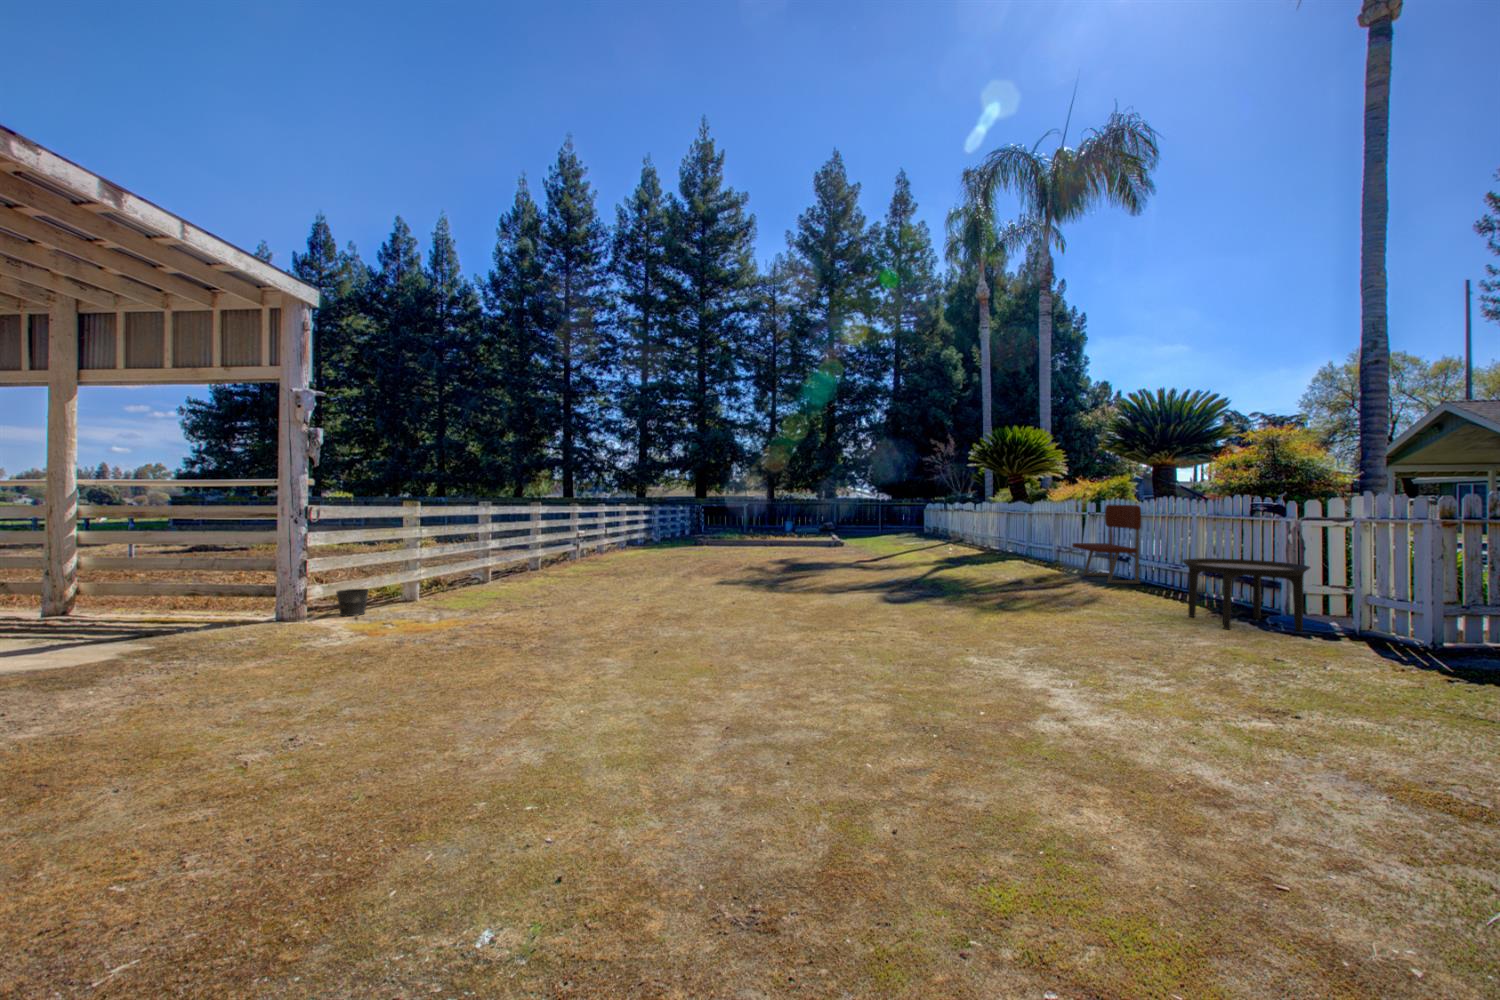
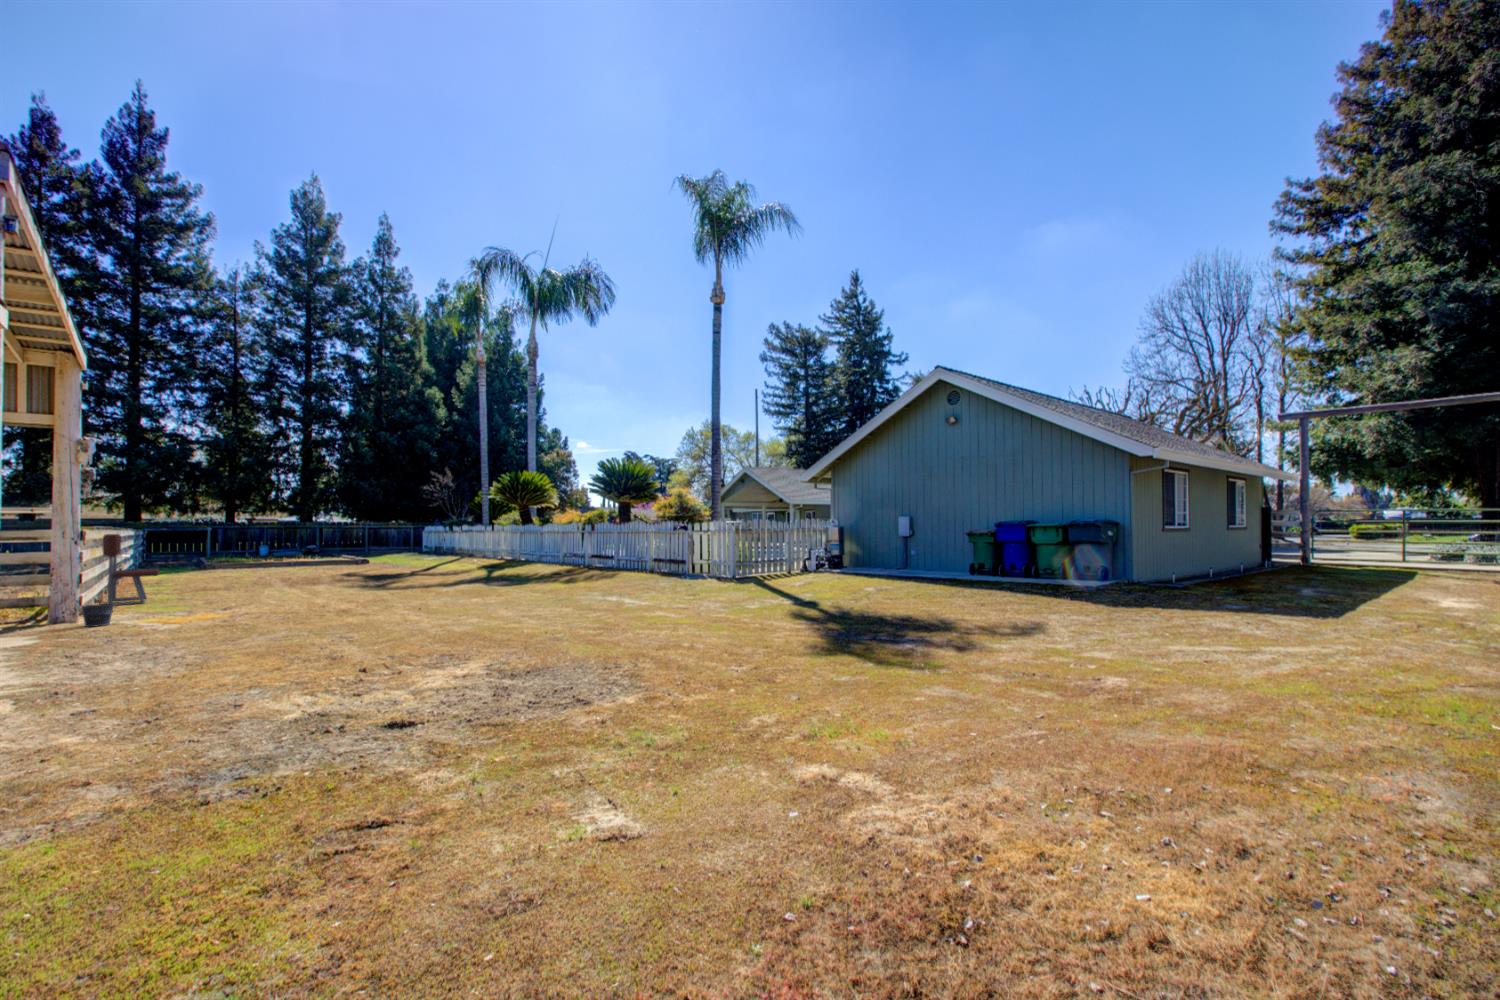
bench: present [1072,505,1141,584] -> present [103,534,159,605]
round table: present [1182,558,1310,631] -> none [651,551,697,580]

